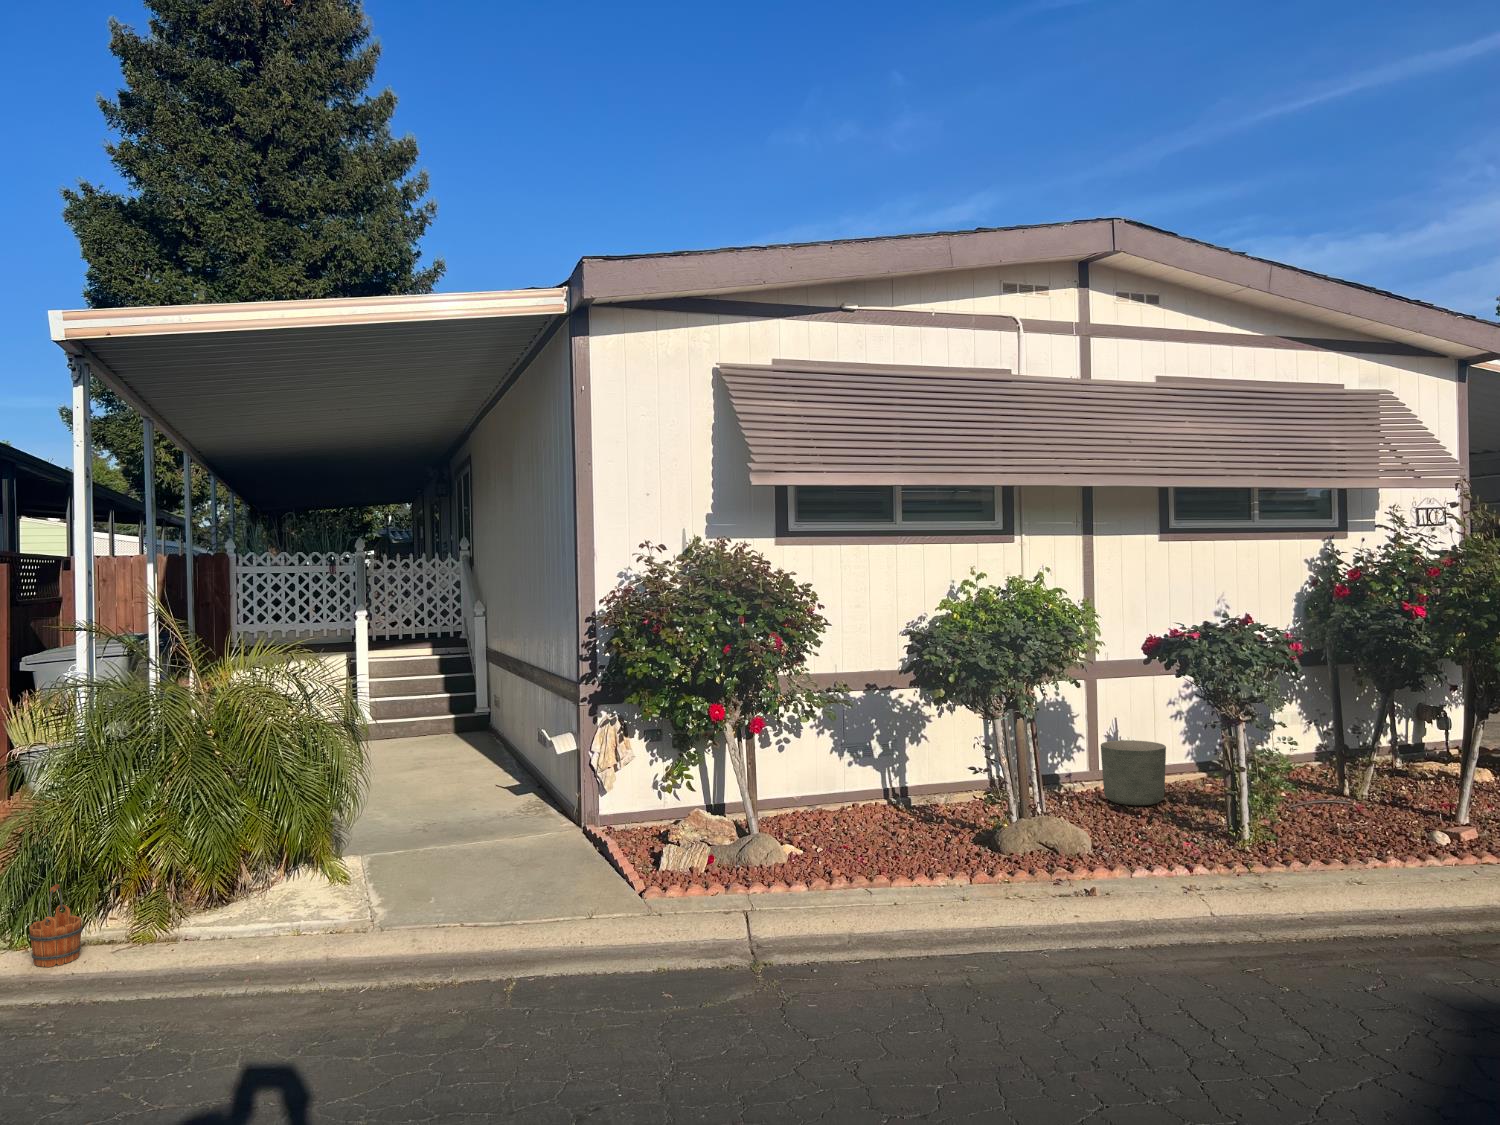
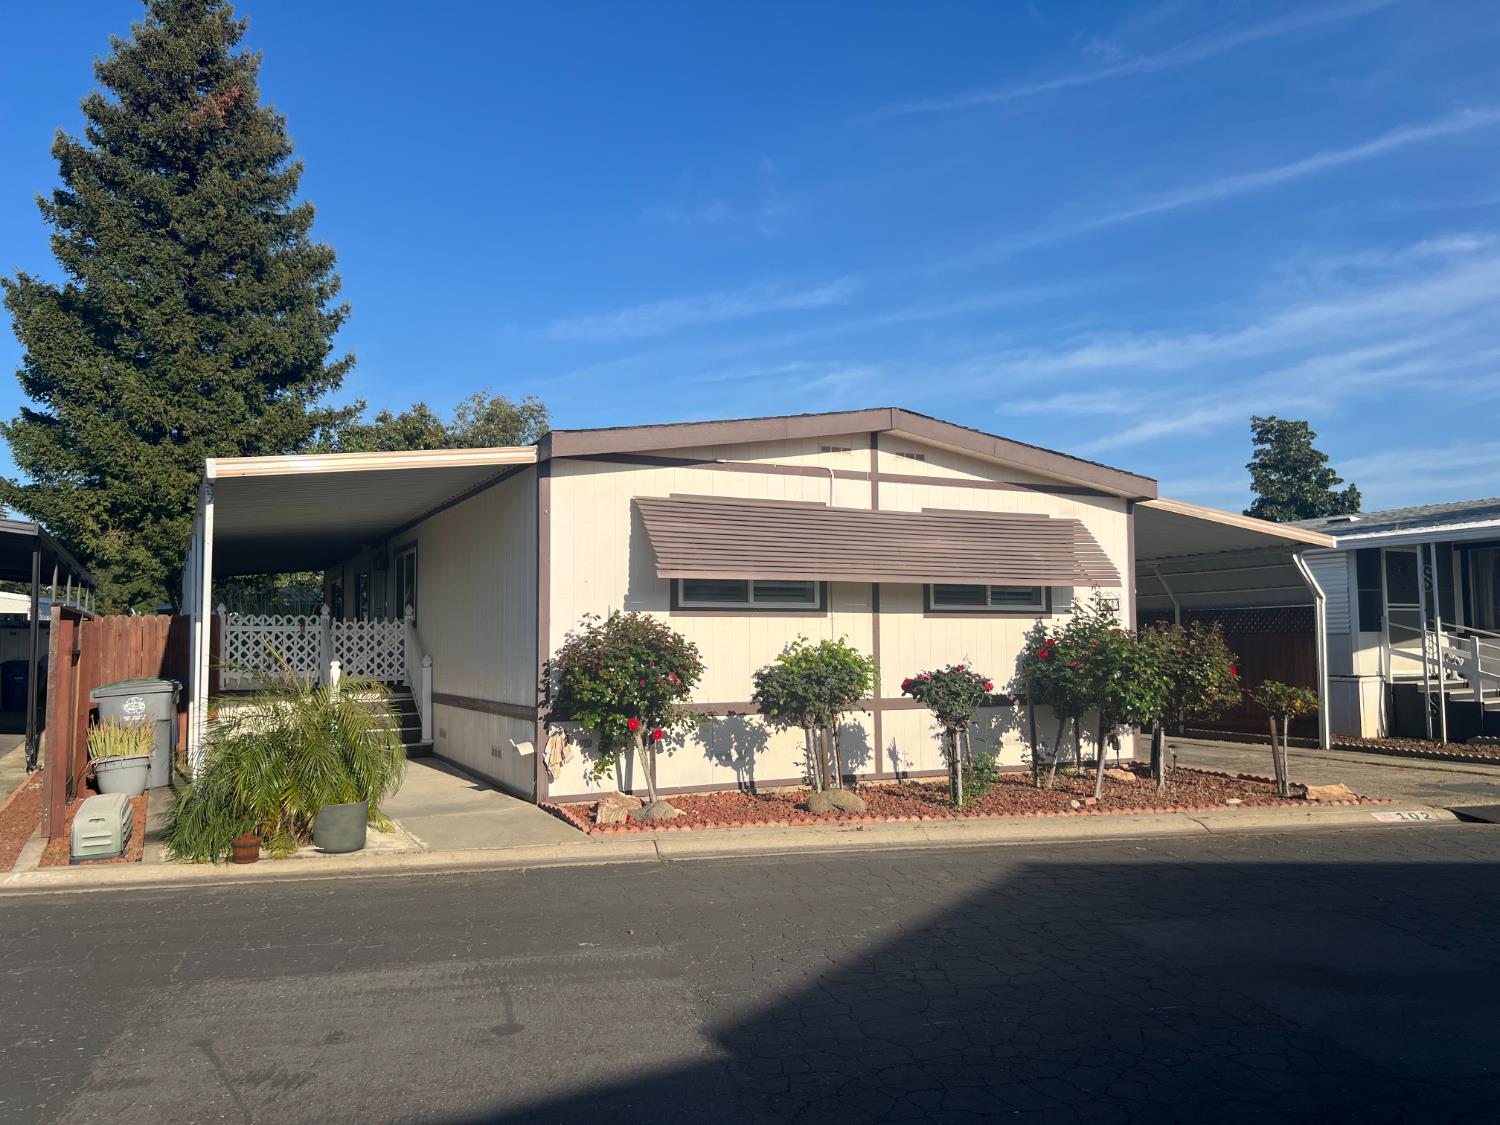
planter: present [1101,740,1166,806] -> present [312,799,368,853]

